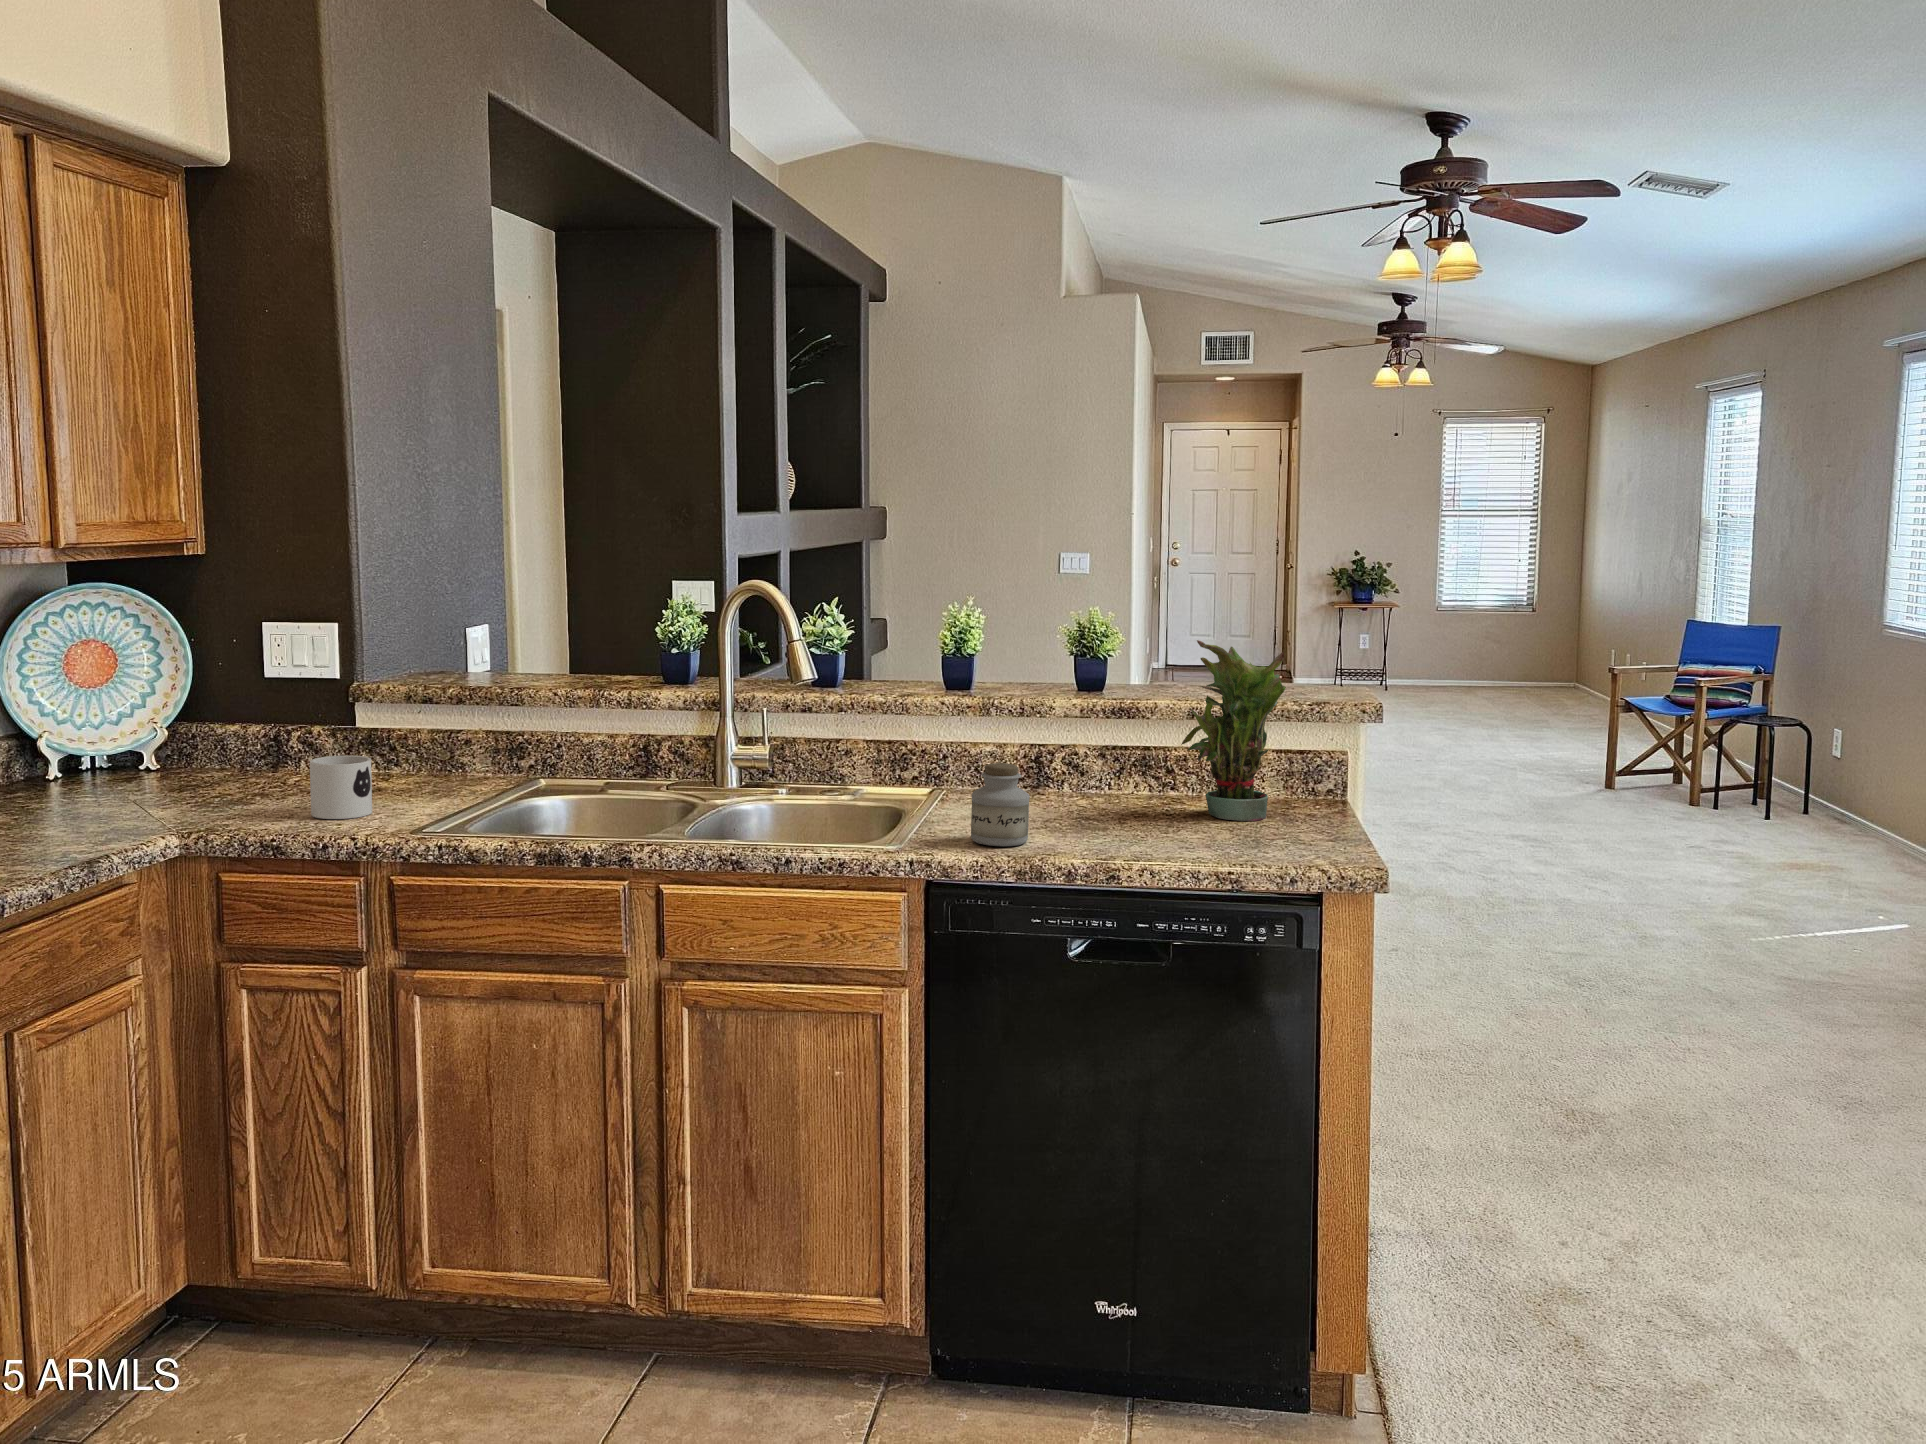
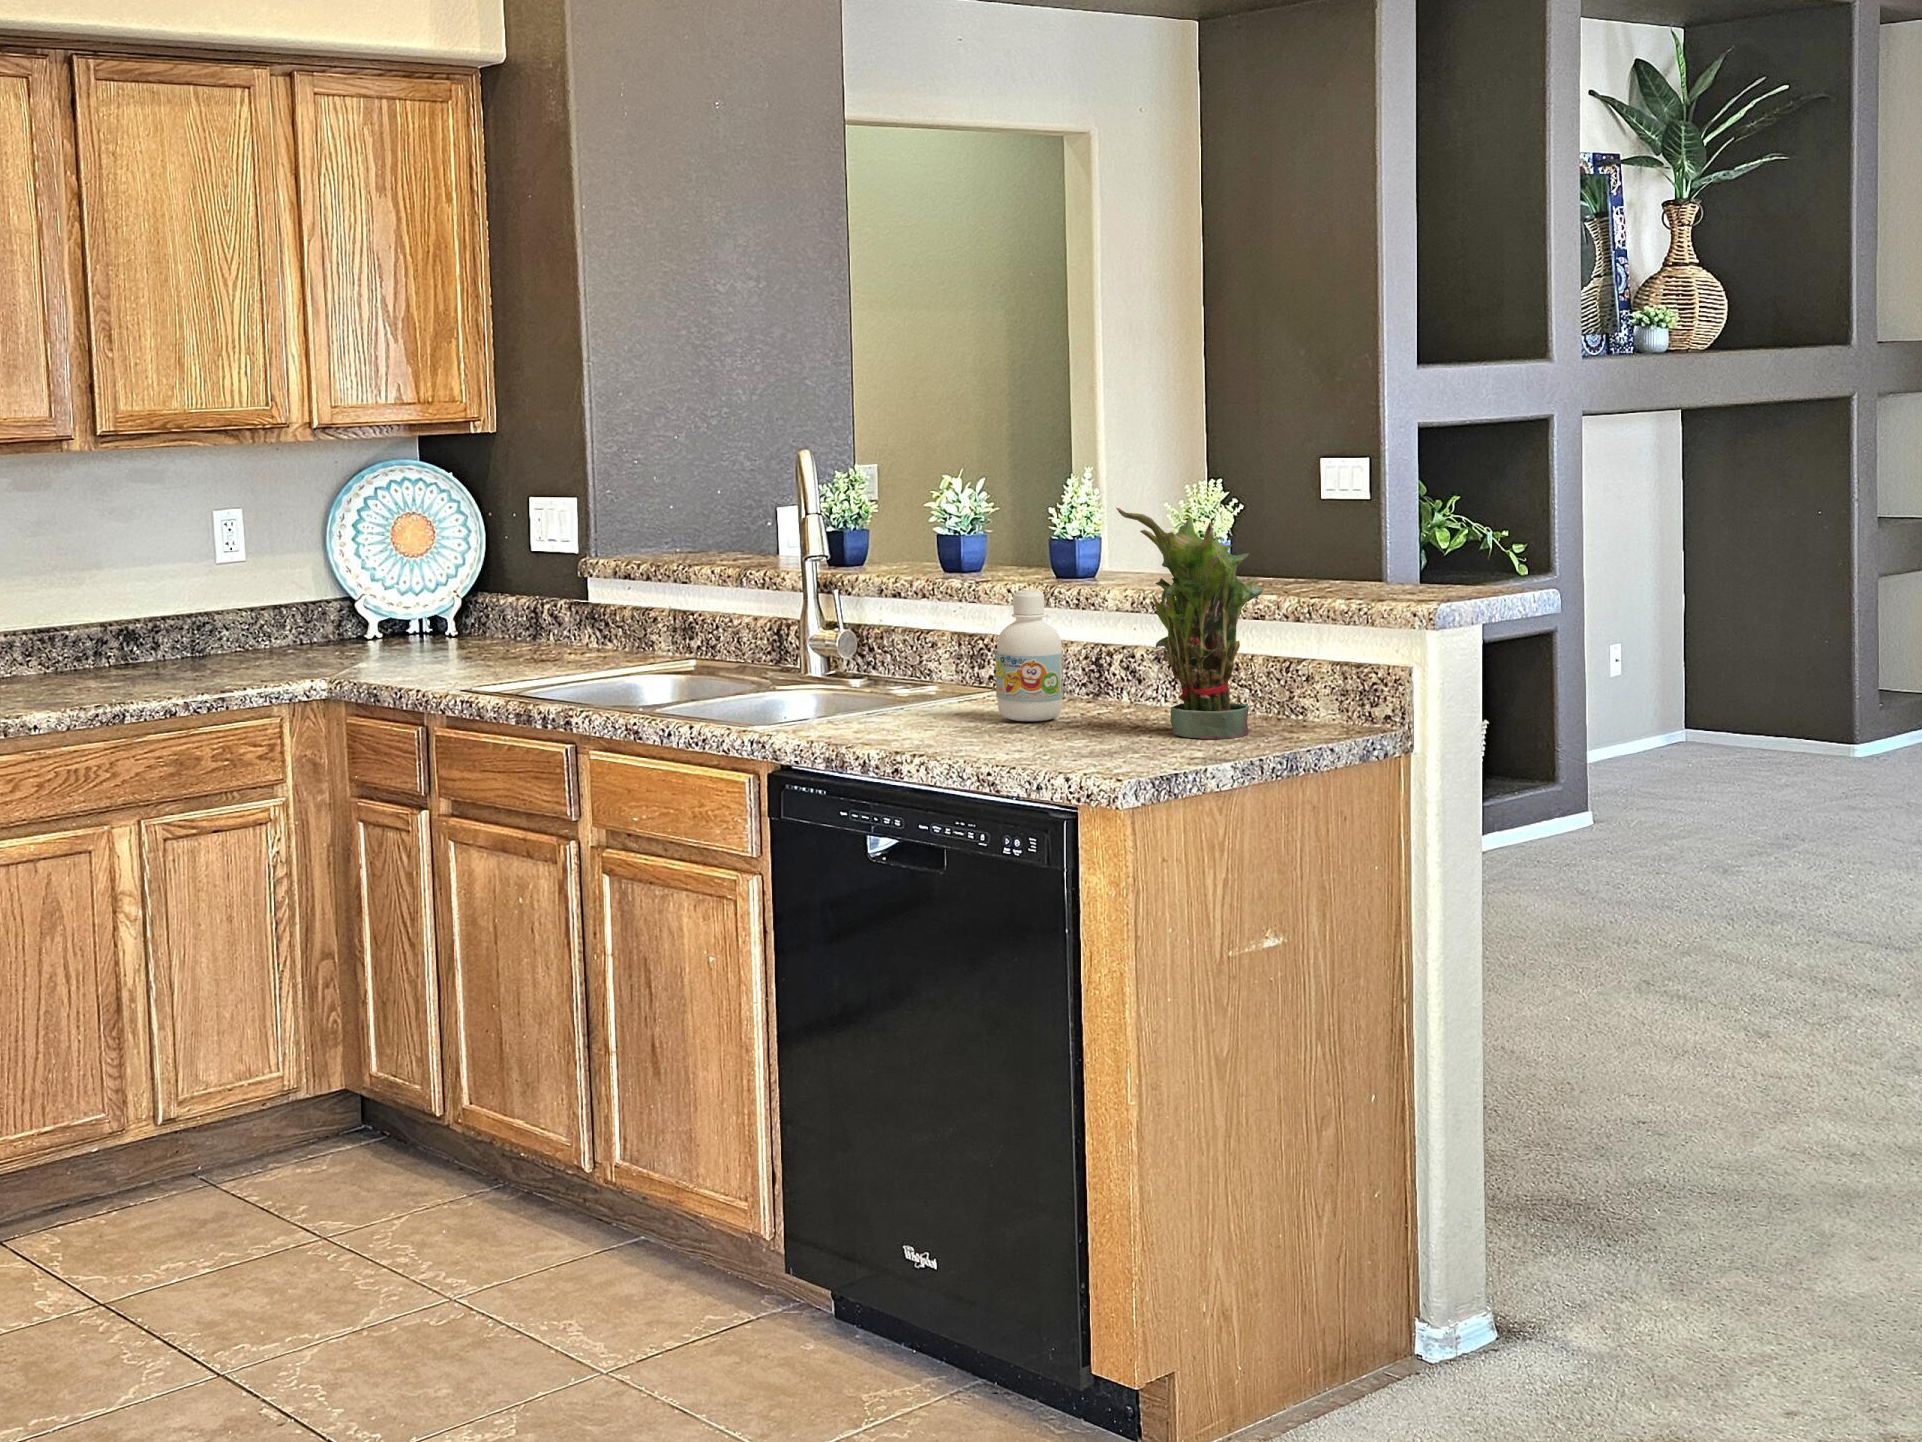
bottle: none [1039,708,1095,818] -> present [996,590,1063,721]
mug: present [310,755,372,819] -> none [438,619,499,677]
jar: present [971,763,1030,846] -> none [837,644,902,736]

